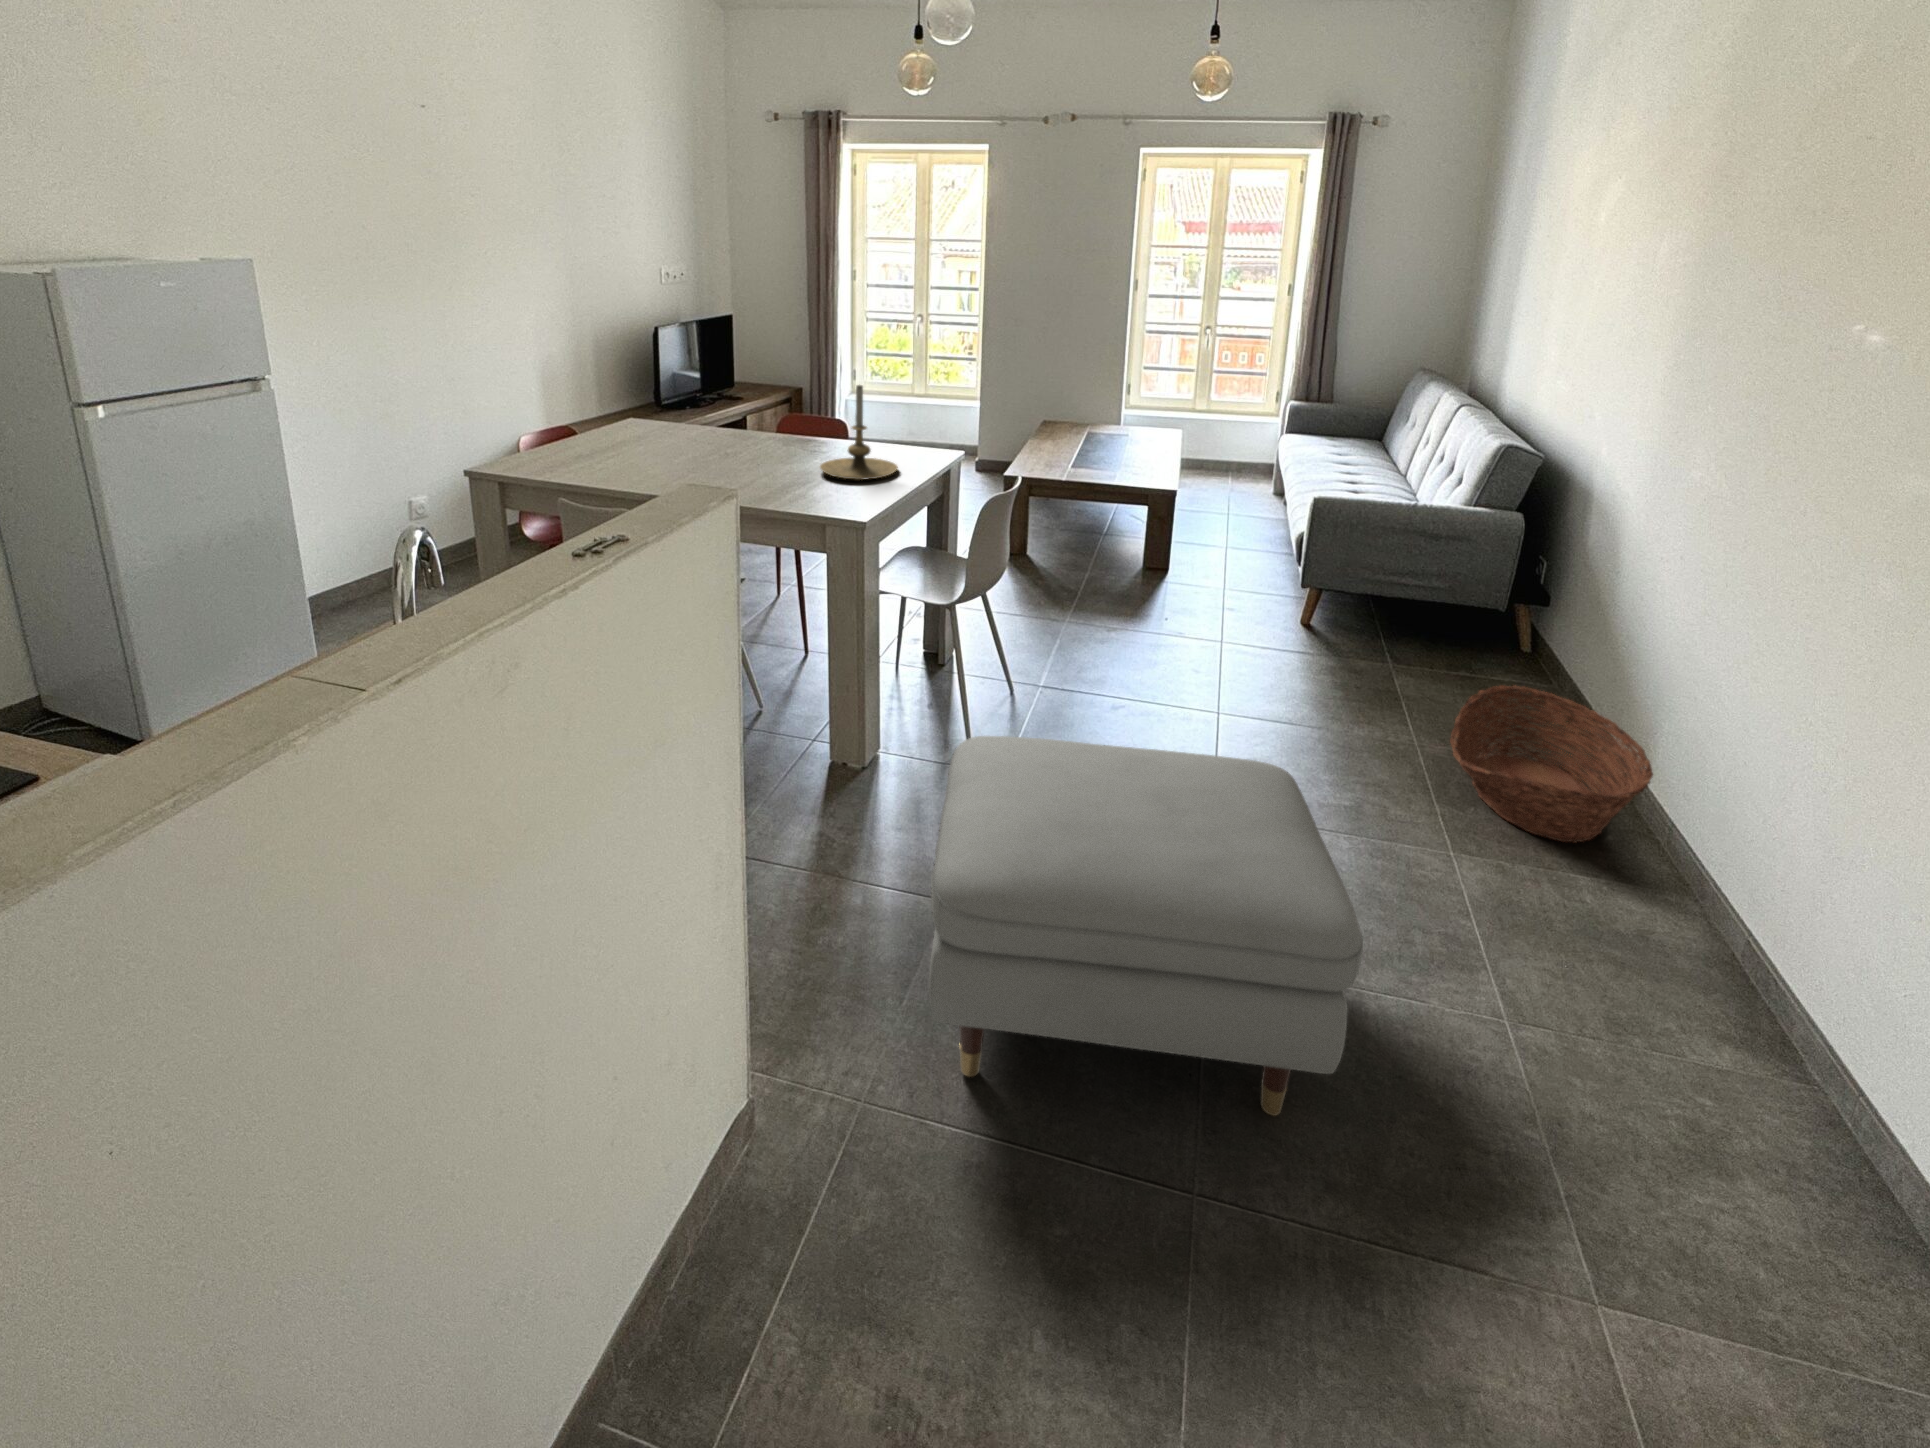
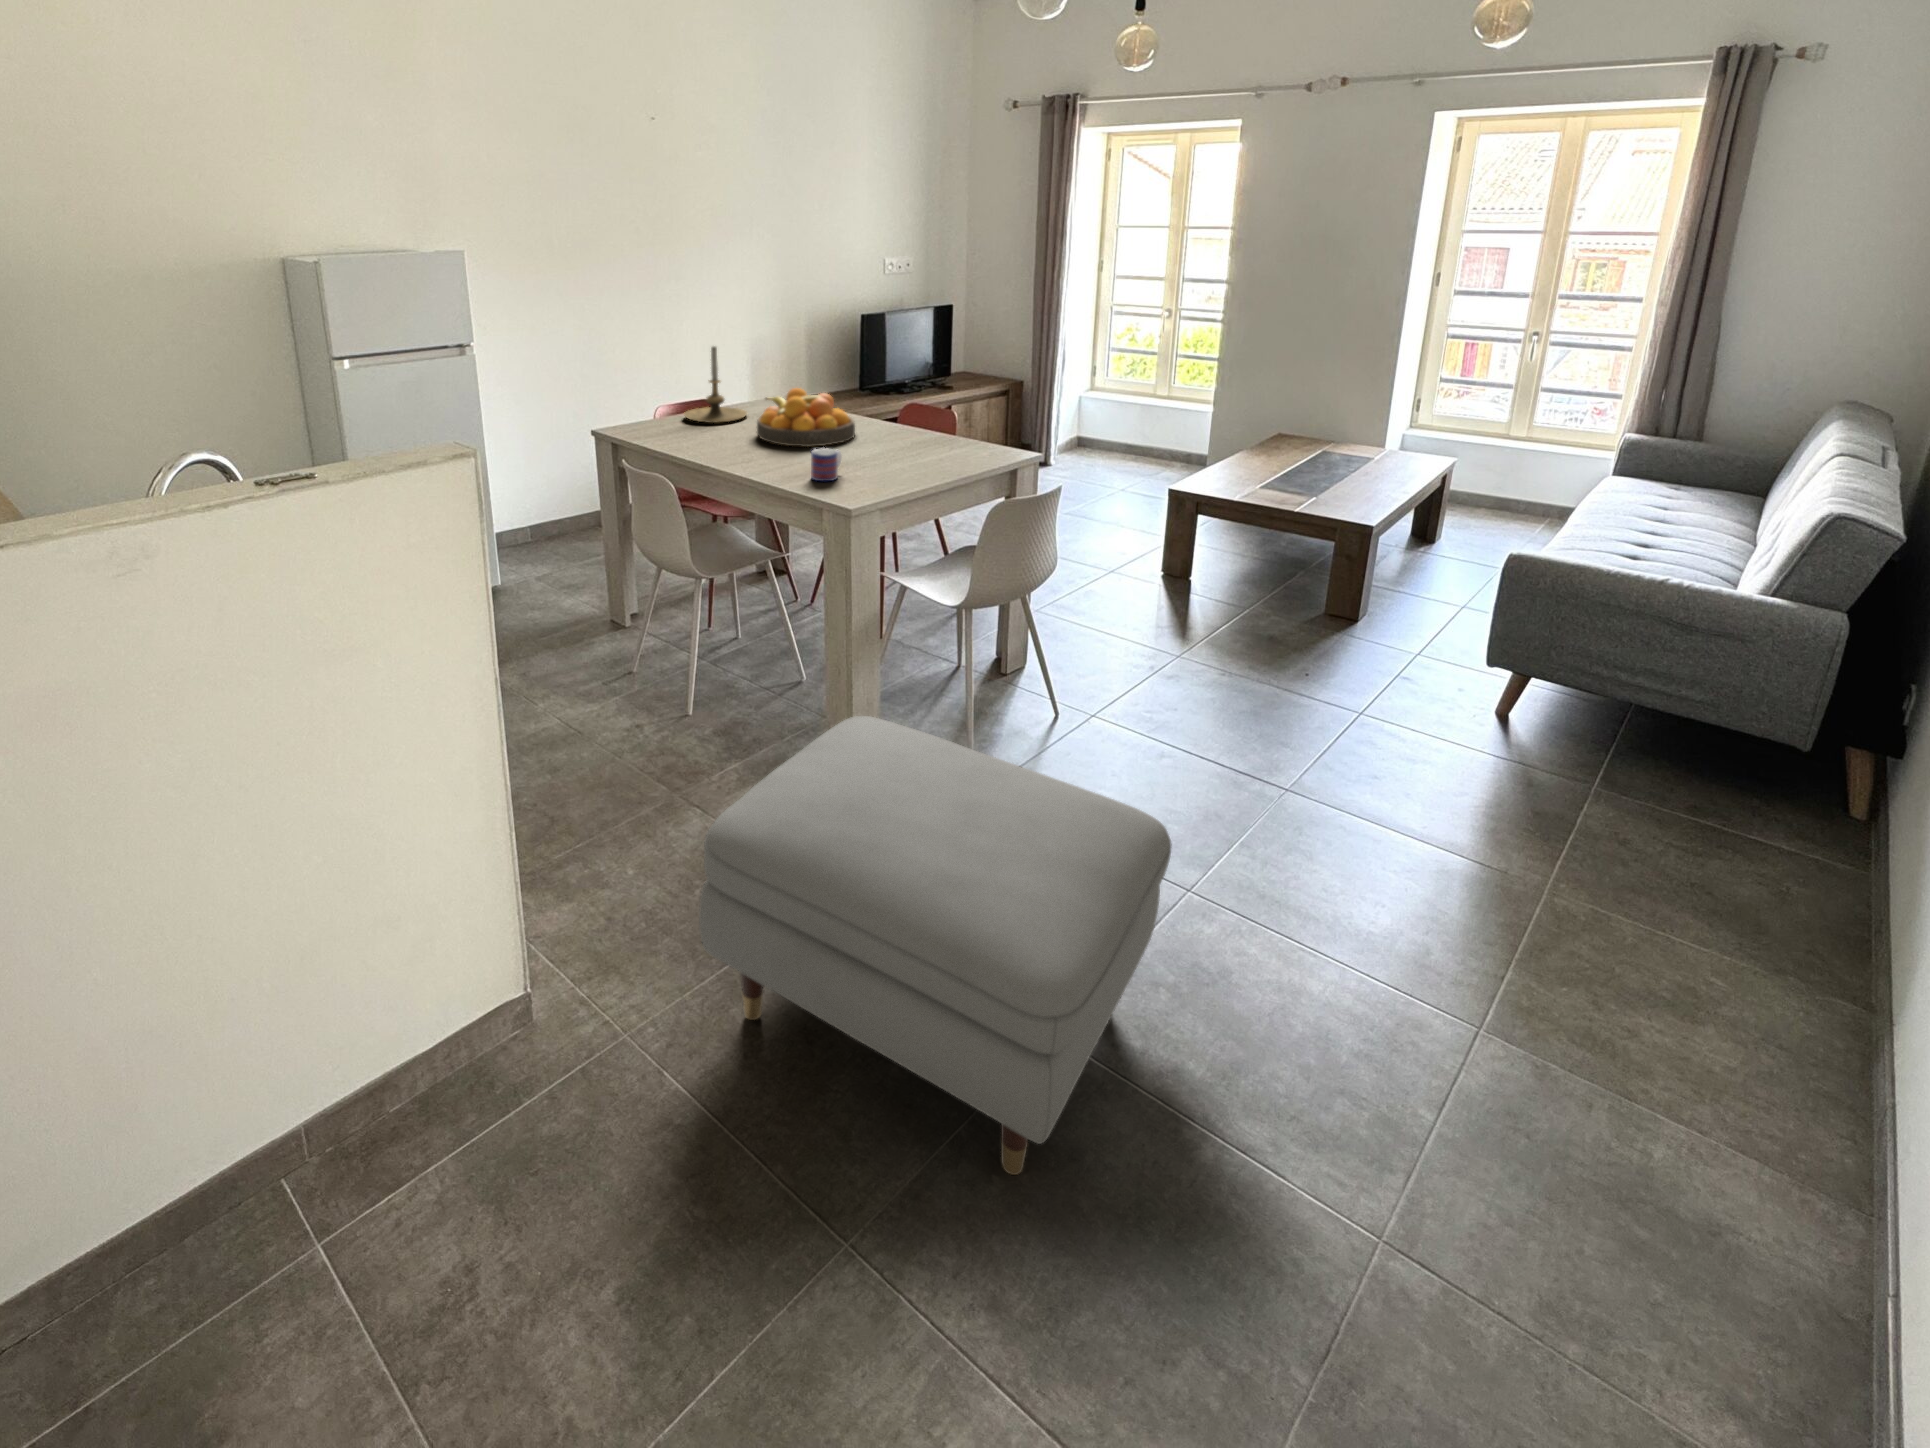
candle holder: present [820,385,898,480] -> present [684,346,747,423]
fruit bowl: none [674,411,783,474] -> present [757,388,855,447]
mug: none [792,472,821,507] -> present [811,448,842,481]
basket: present [1450,685,1653,842] -> none [1554,829,1877,1065]

